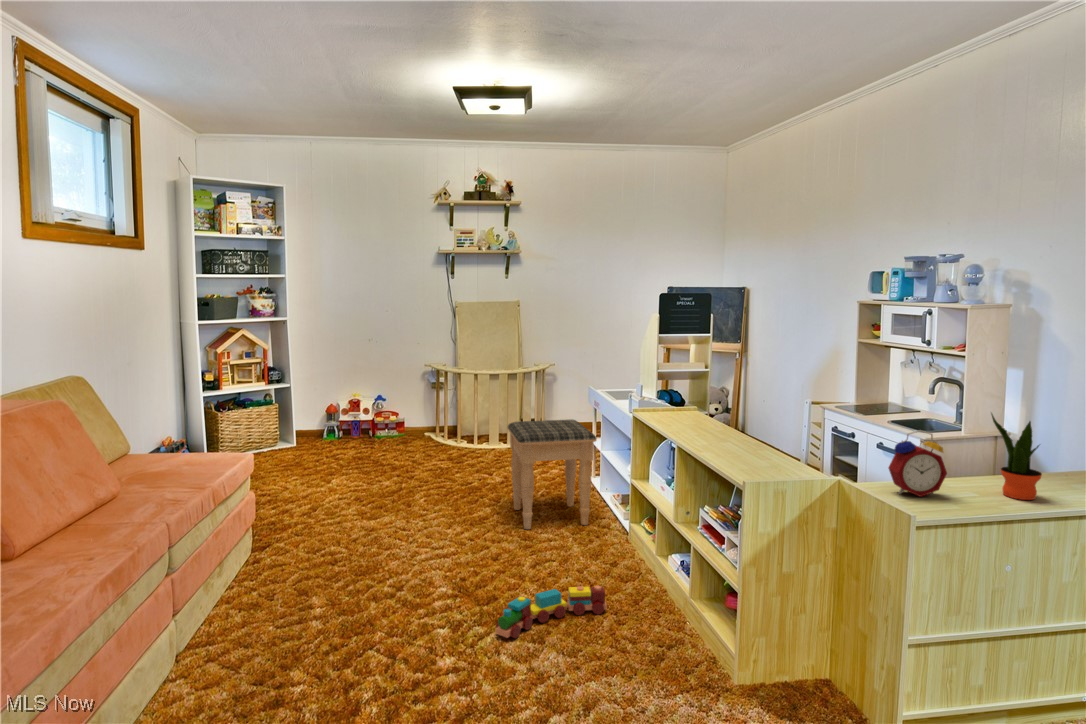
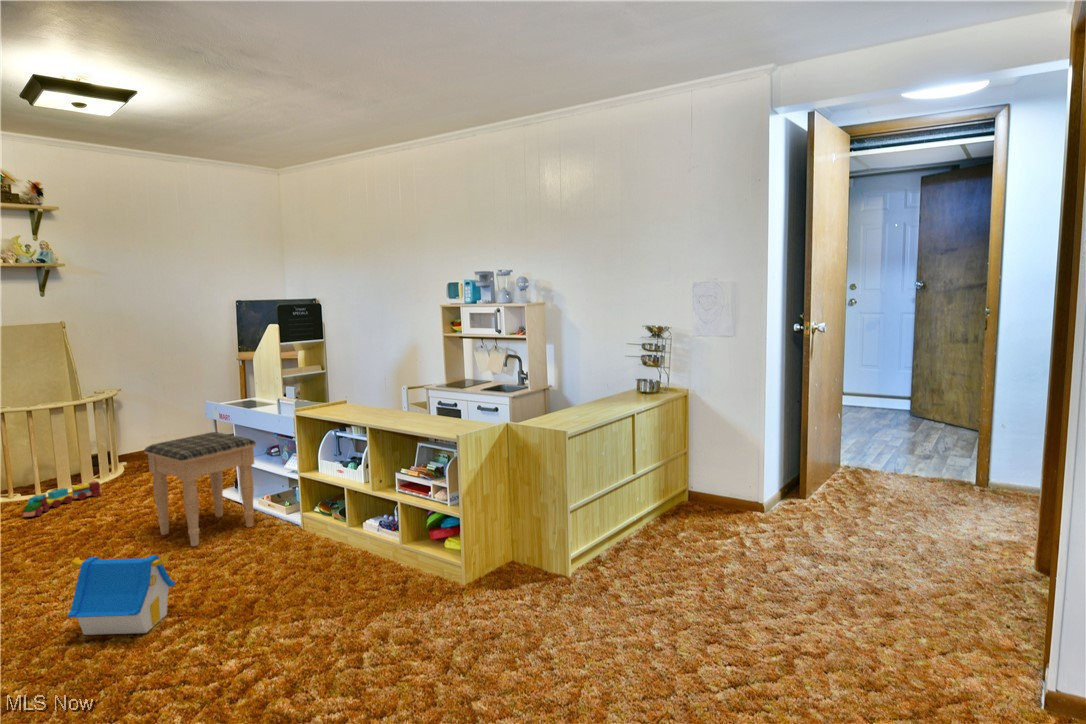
potted plant: present [991,413,1042,500] -> none [574,368,603,417]
alarm clock: present [889,430,947,497] -> none [535,383,565,426]
toy house: none [374,511,463,600] -> present [67,554,175,635]
toy train: present [496,586,607,638] -> present [22,481,102,517]

